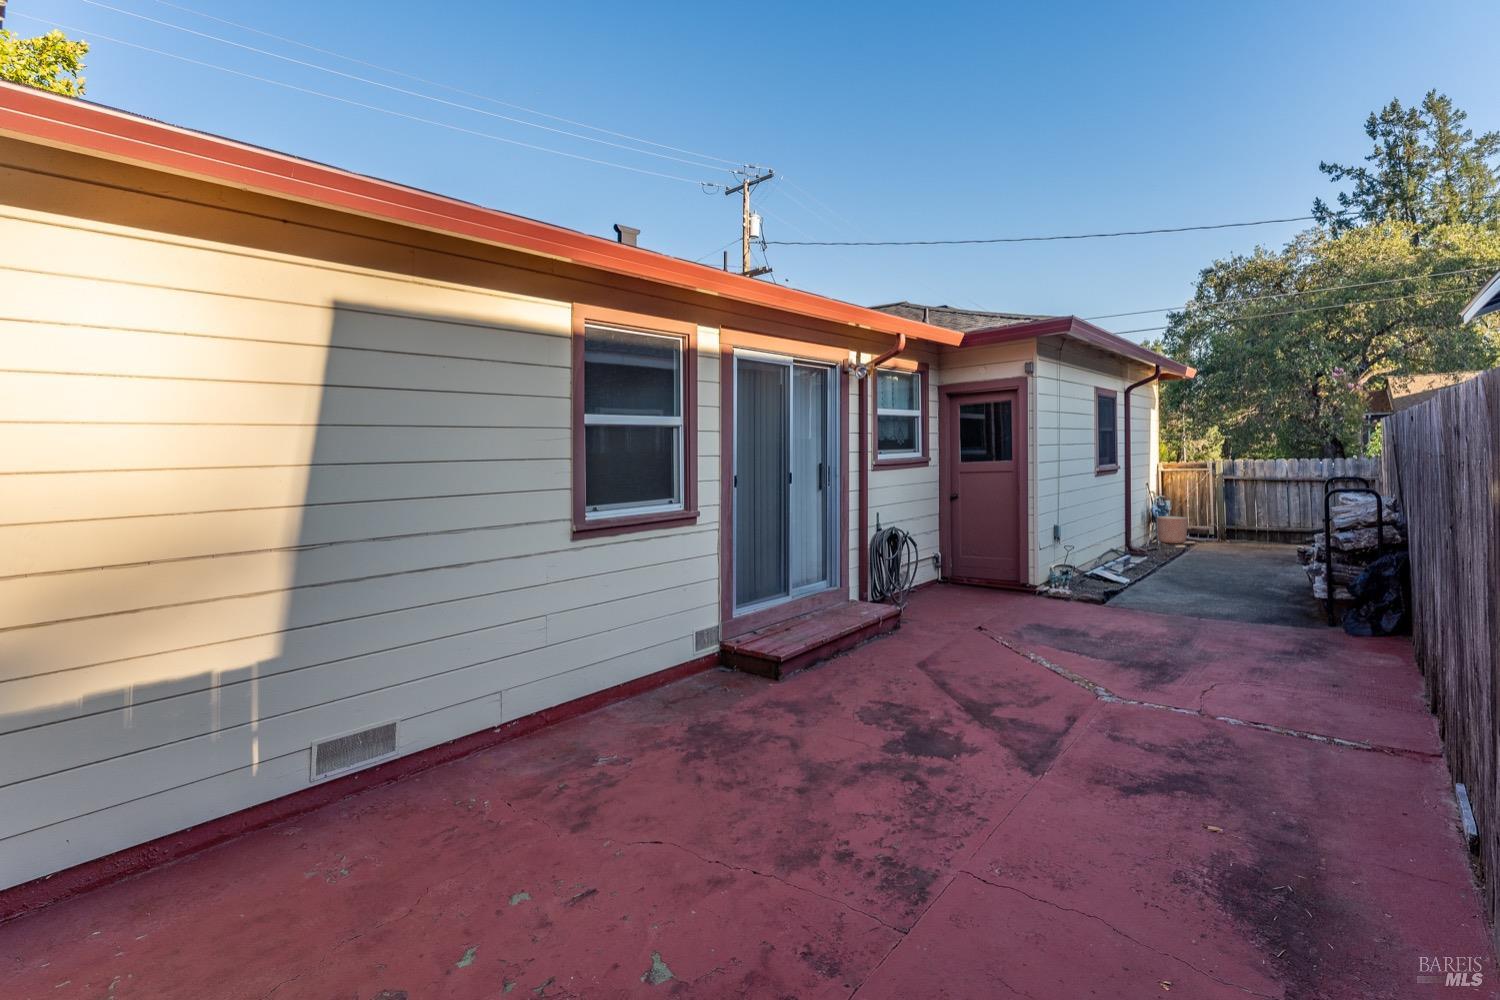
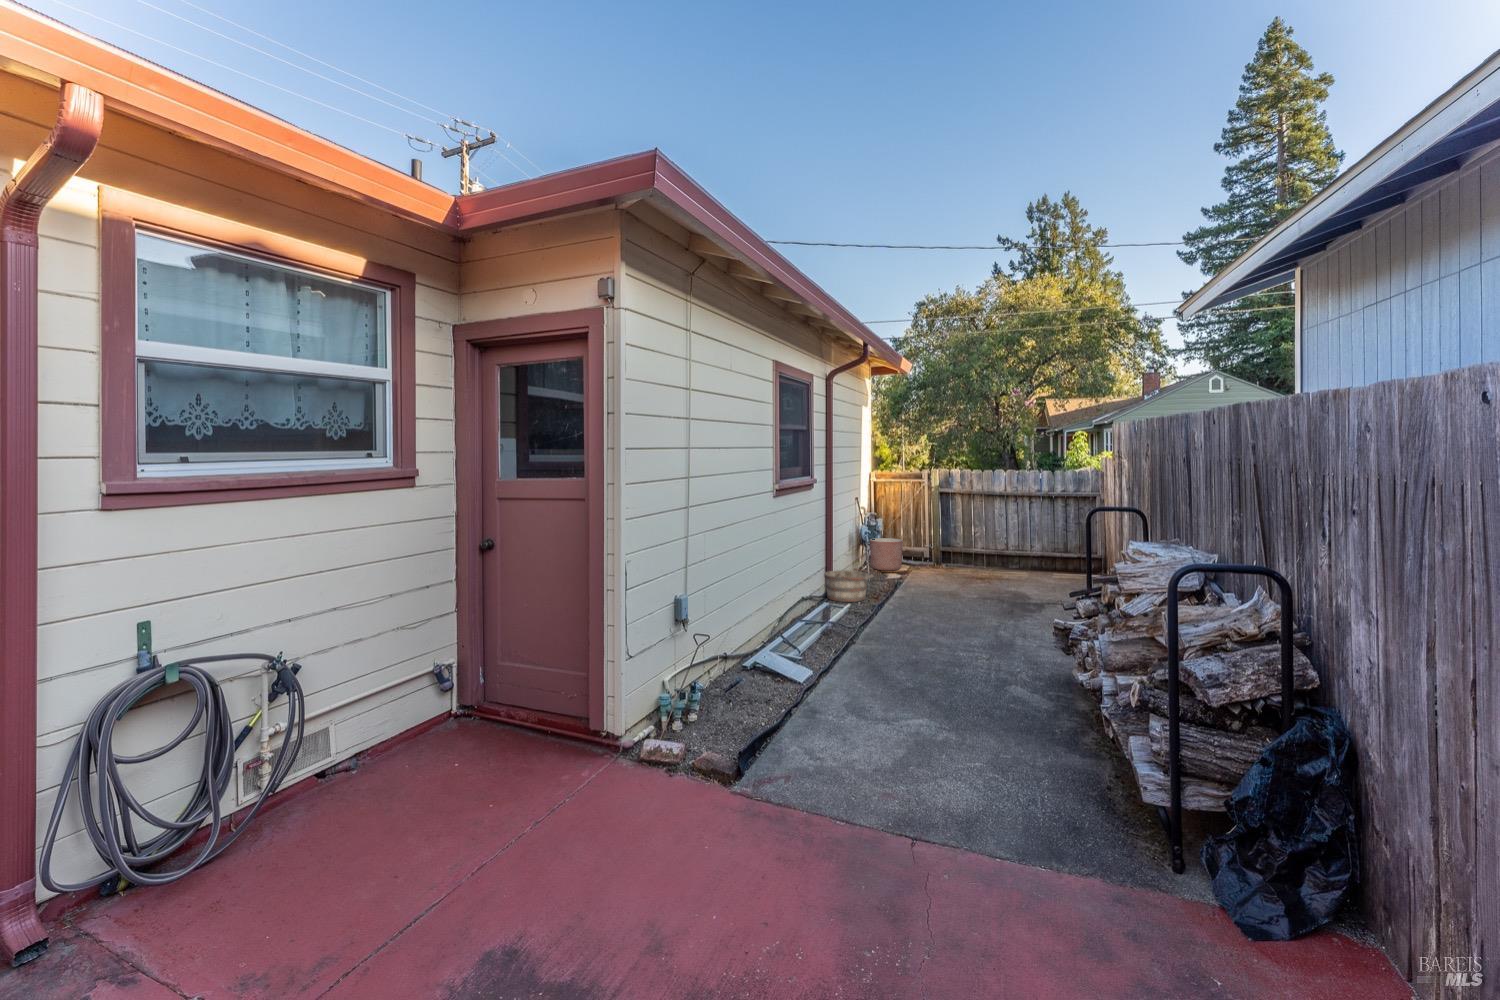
bucket: none [1121,534,1163,558] -> present [824,567,873,602]

